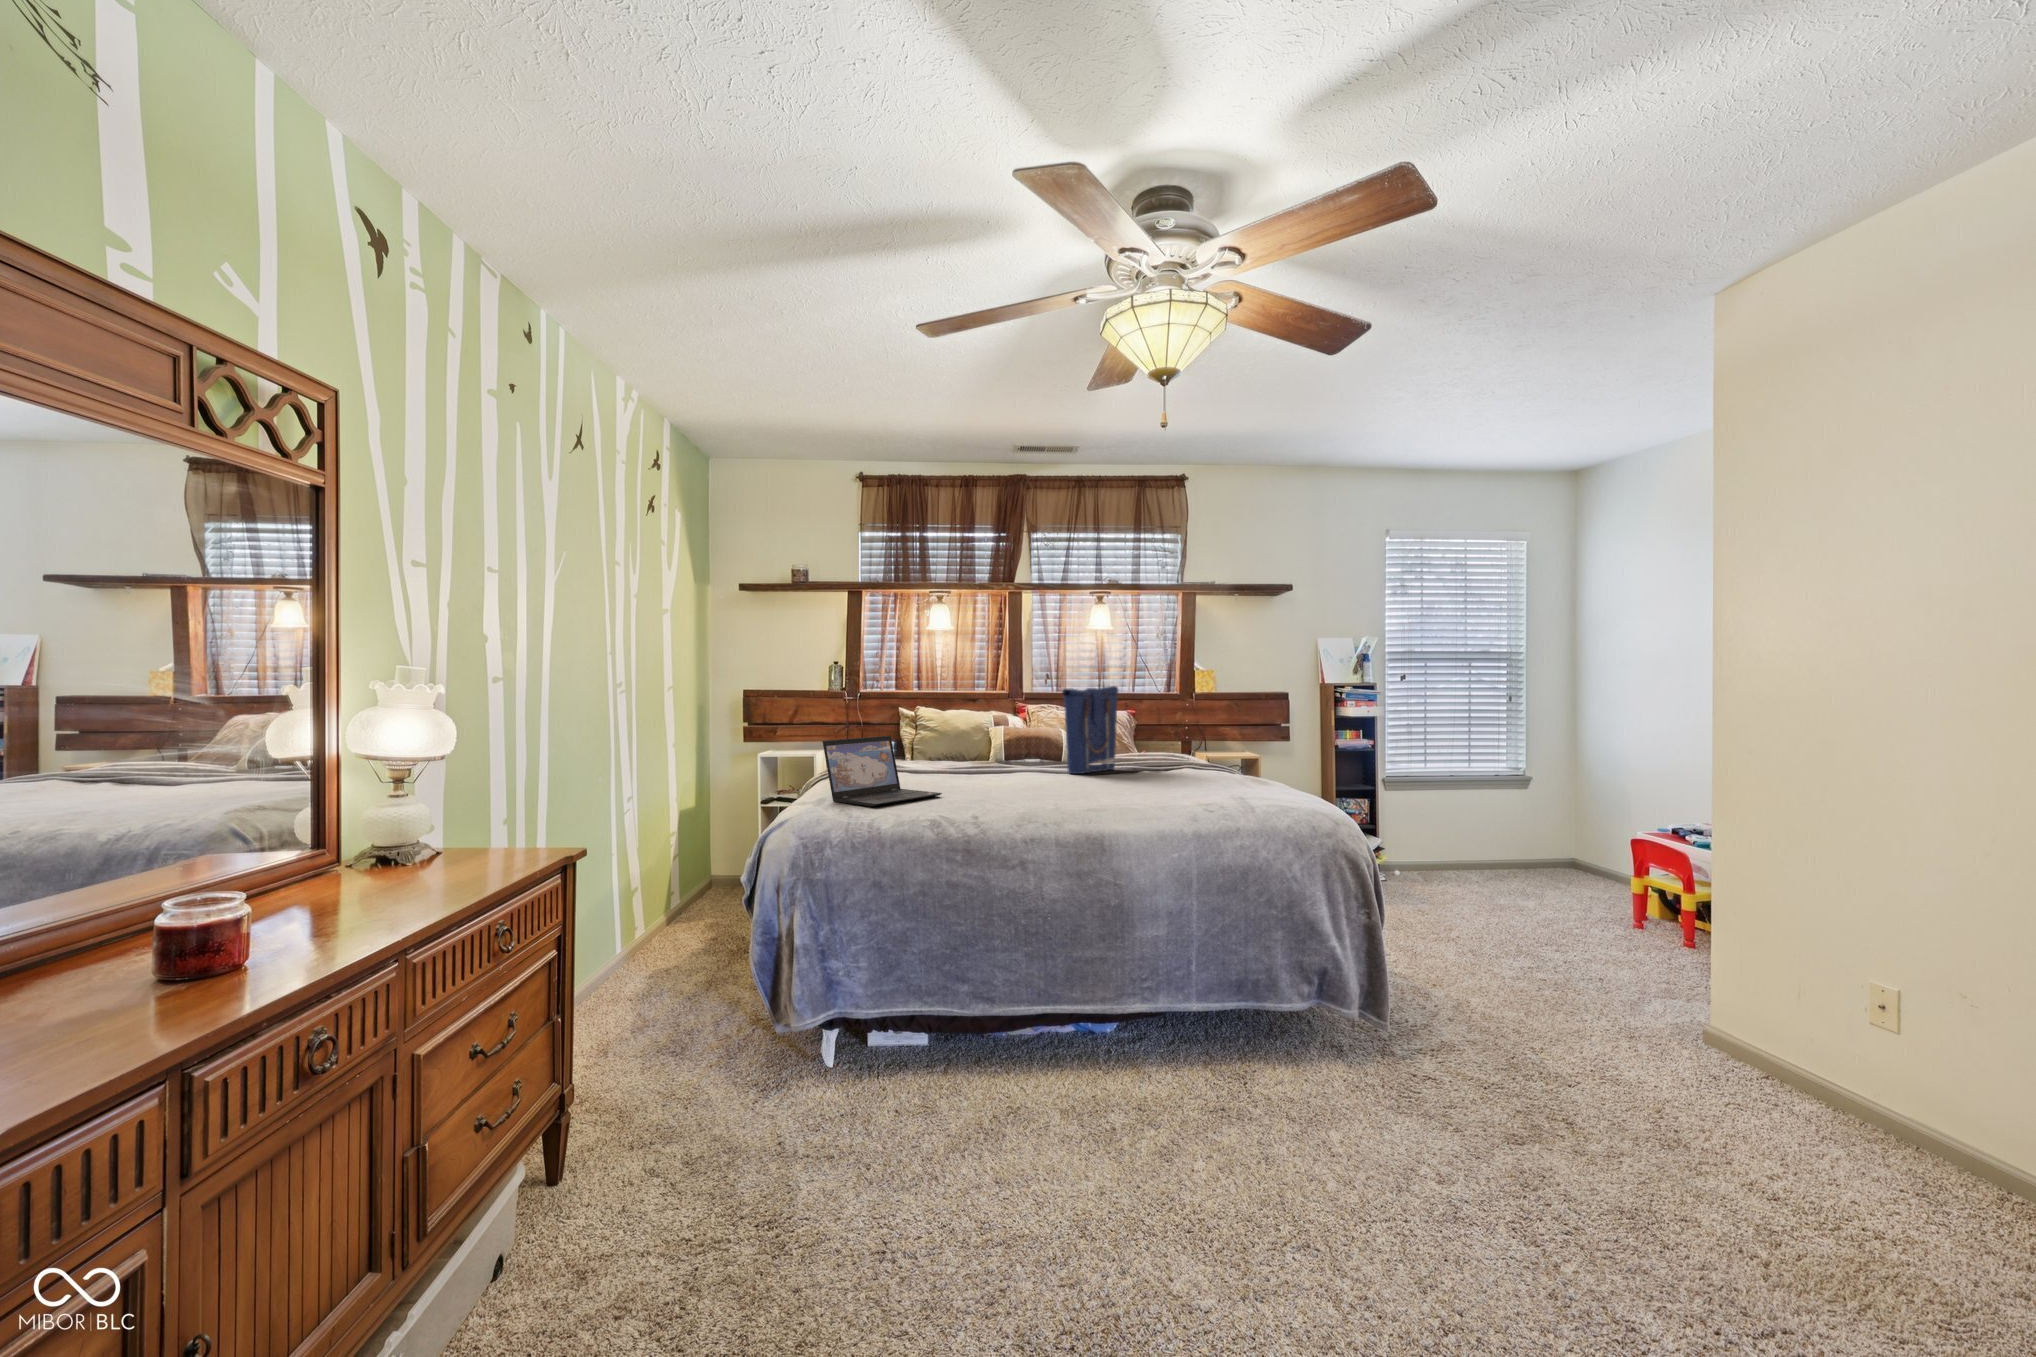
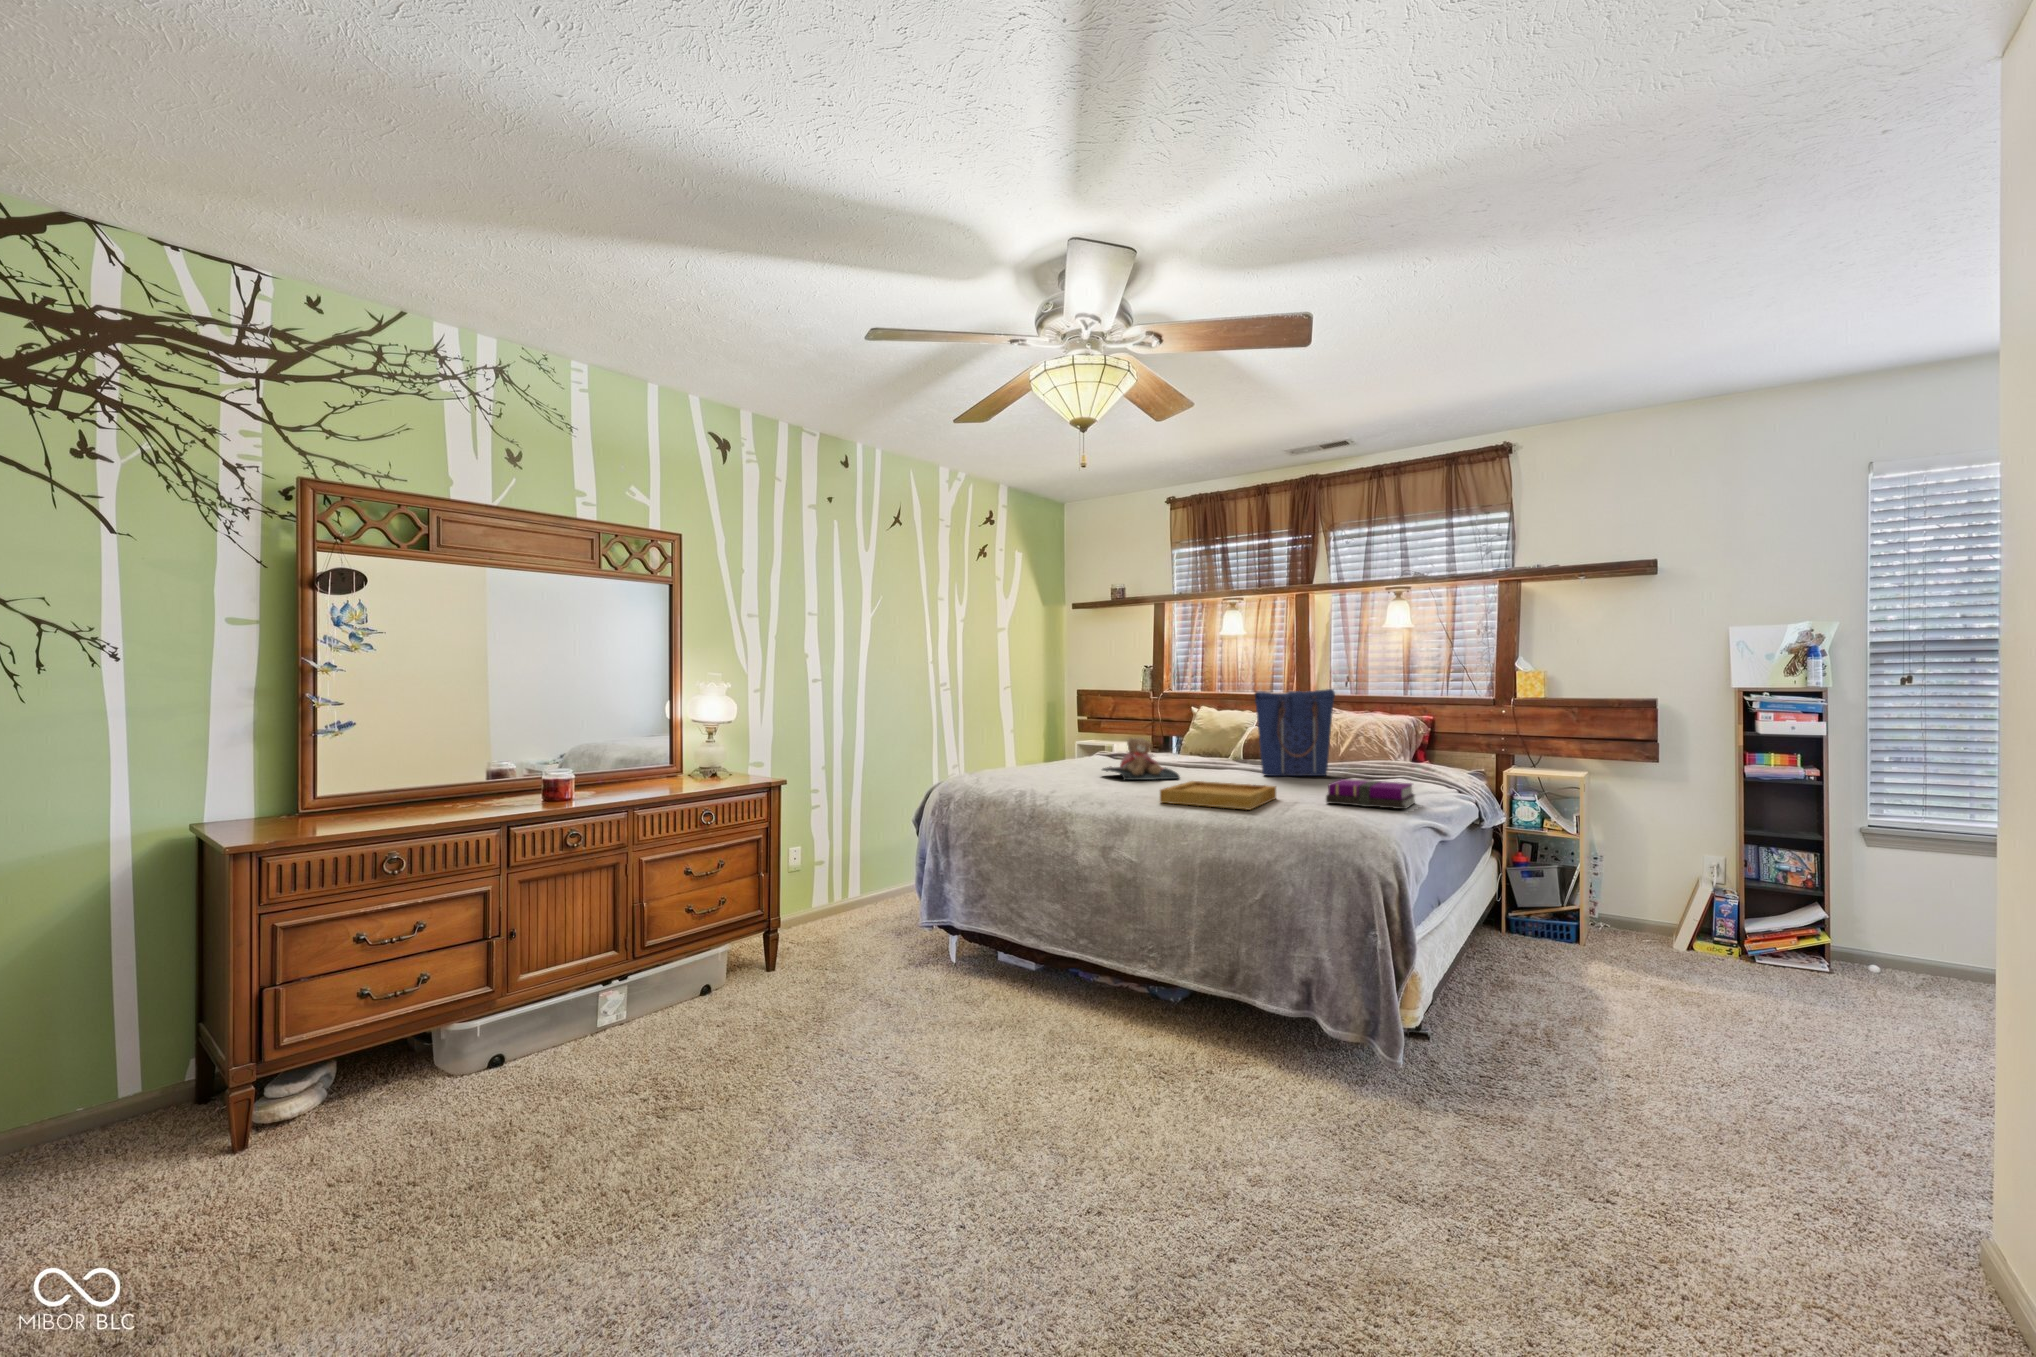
laptop: present [822,736,942,806] -> none [996,729,1080,781]
teddy bear: none [937,742,1025,792] -> present [1102,738,1180,780]
notebook: none [1200,769,1285,794] -> present [1326,779,1415,809]
tray: none [1084,782,1204,811] -> present [1160,781,1276,810]

